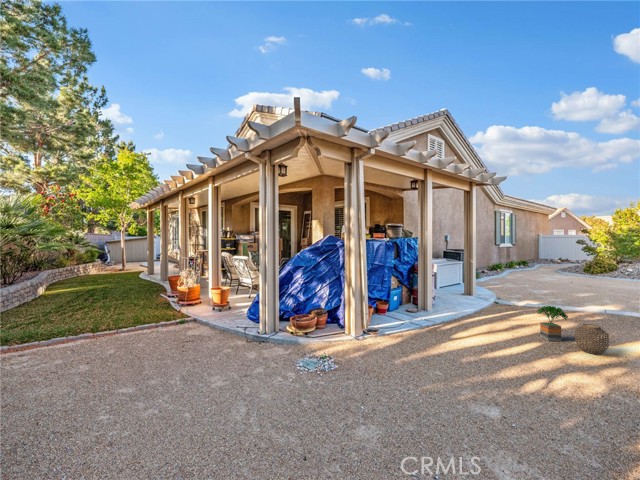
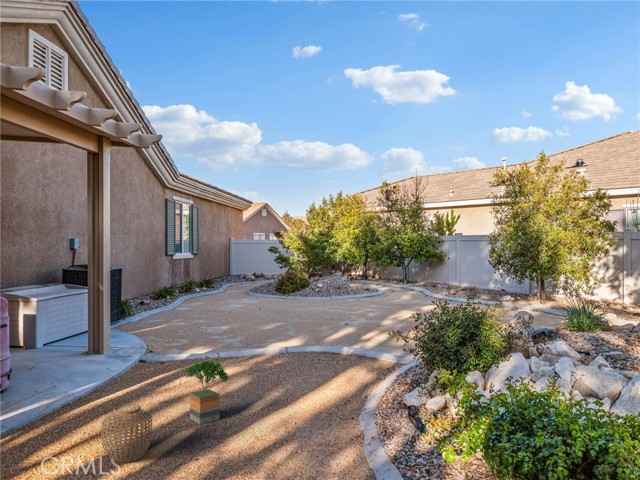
woven basket: present [575,324,609,355] -> present [101,404,152,463]

